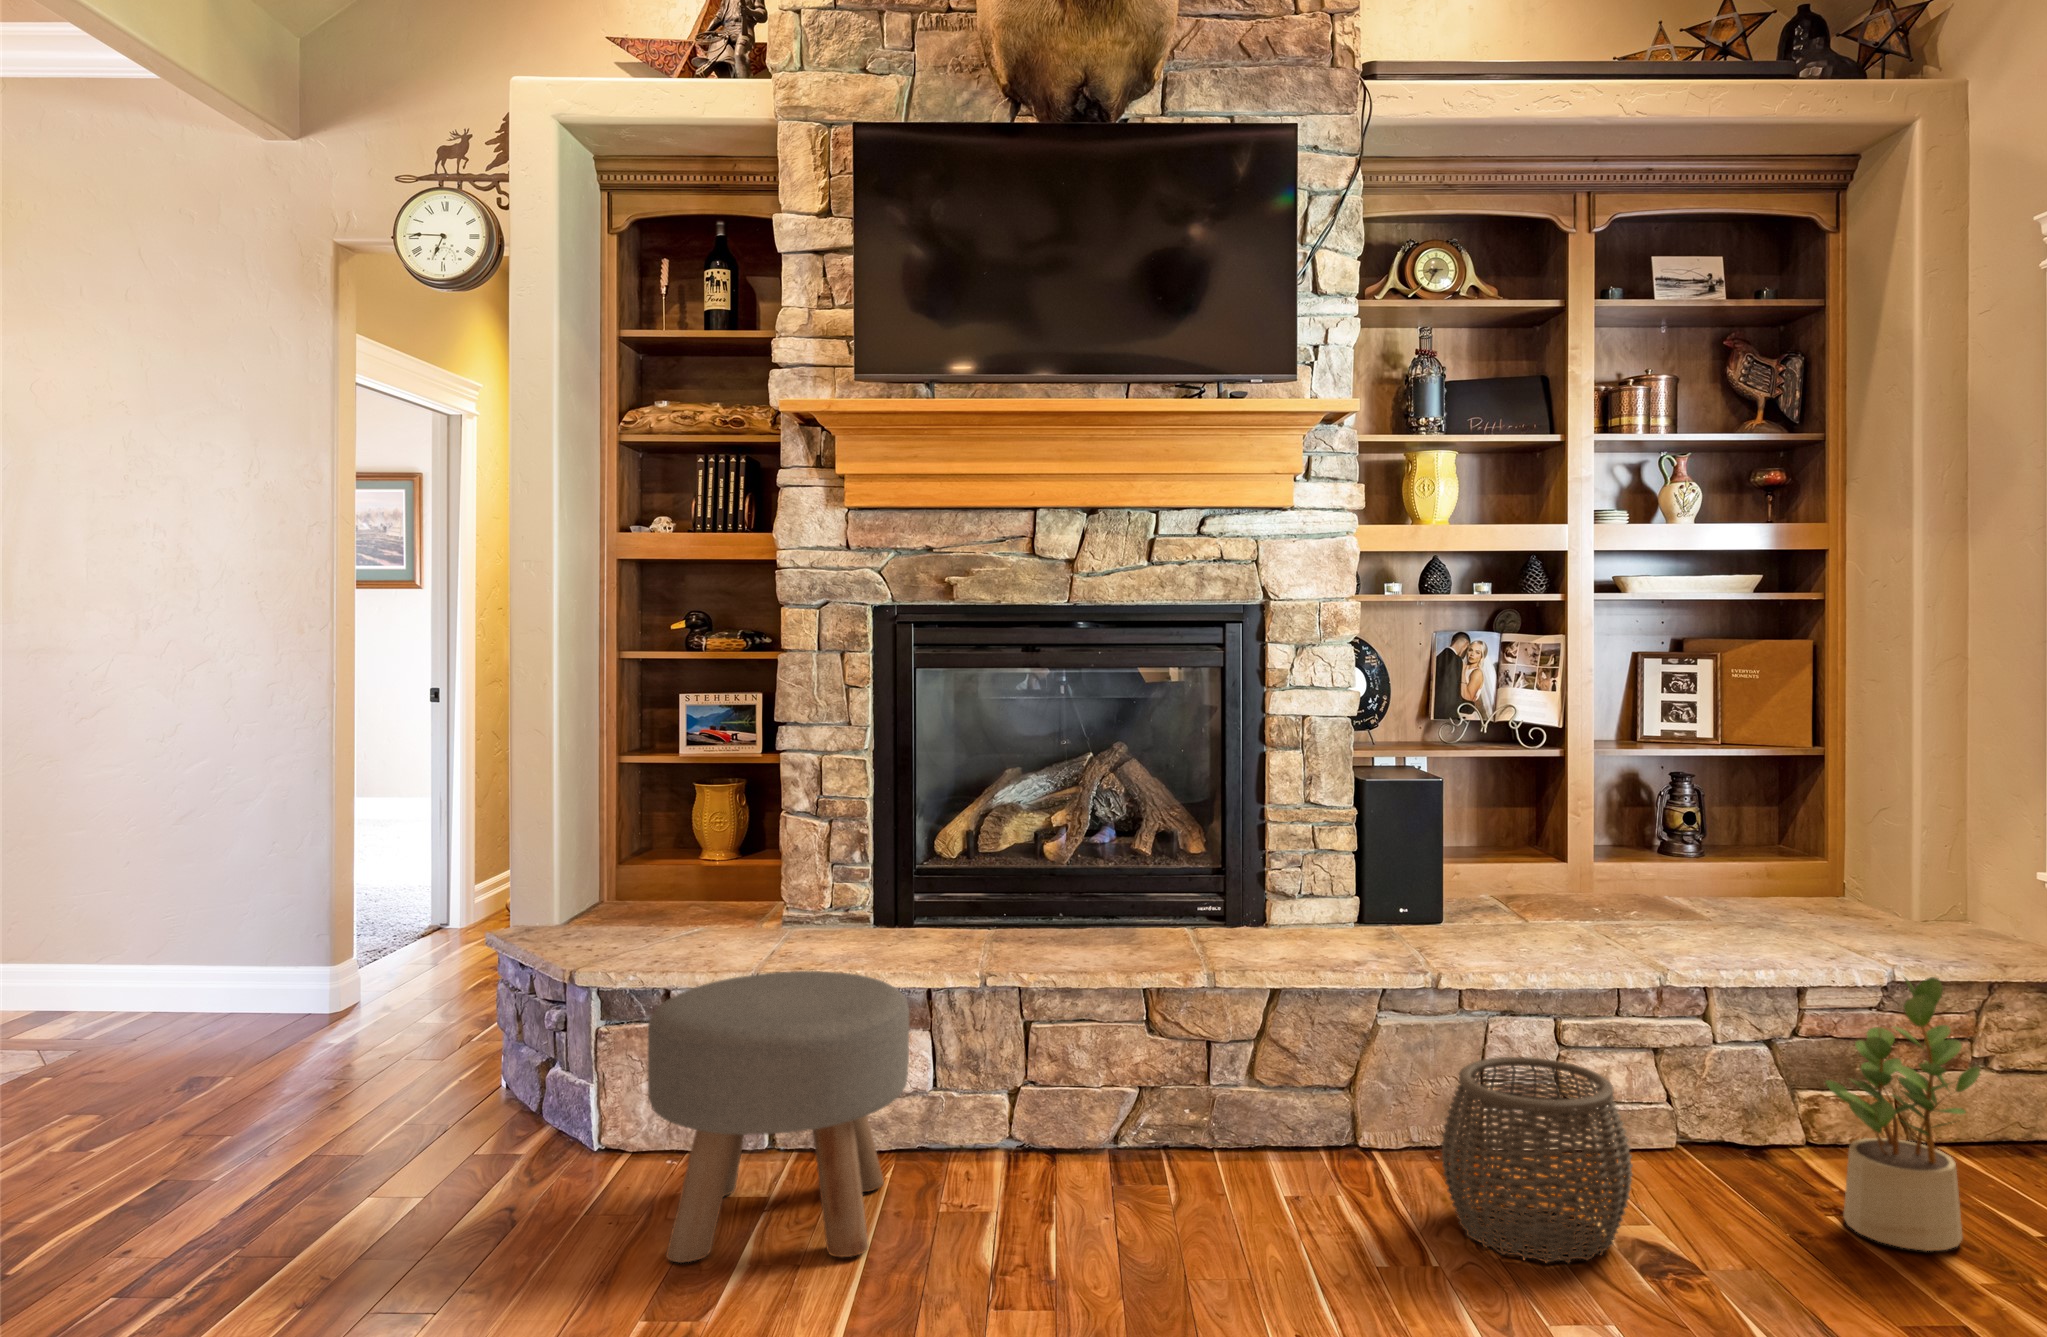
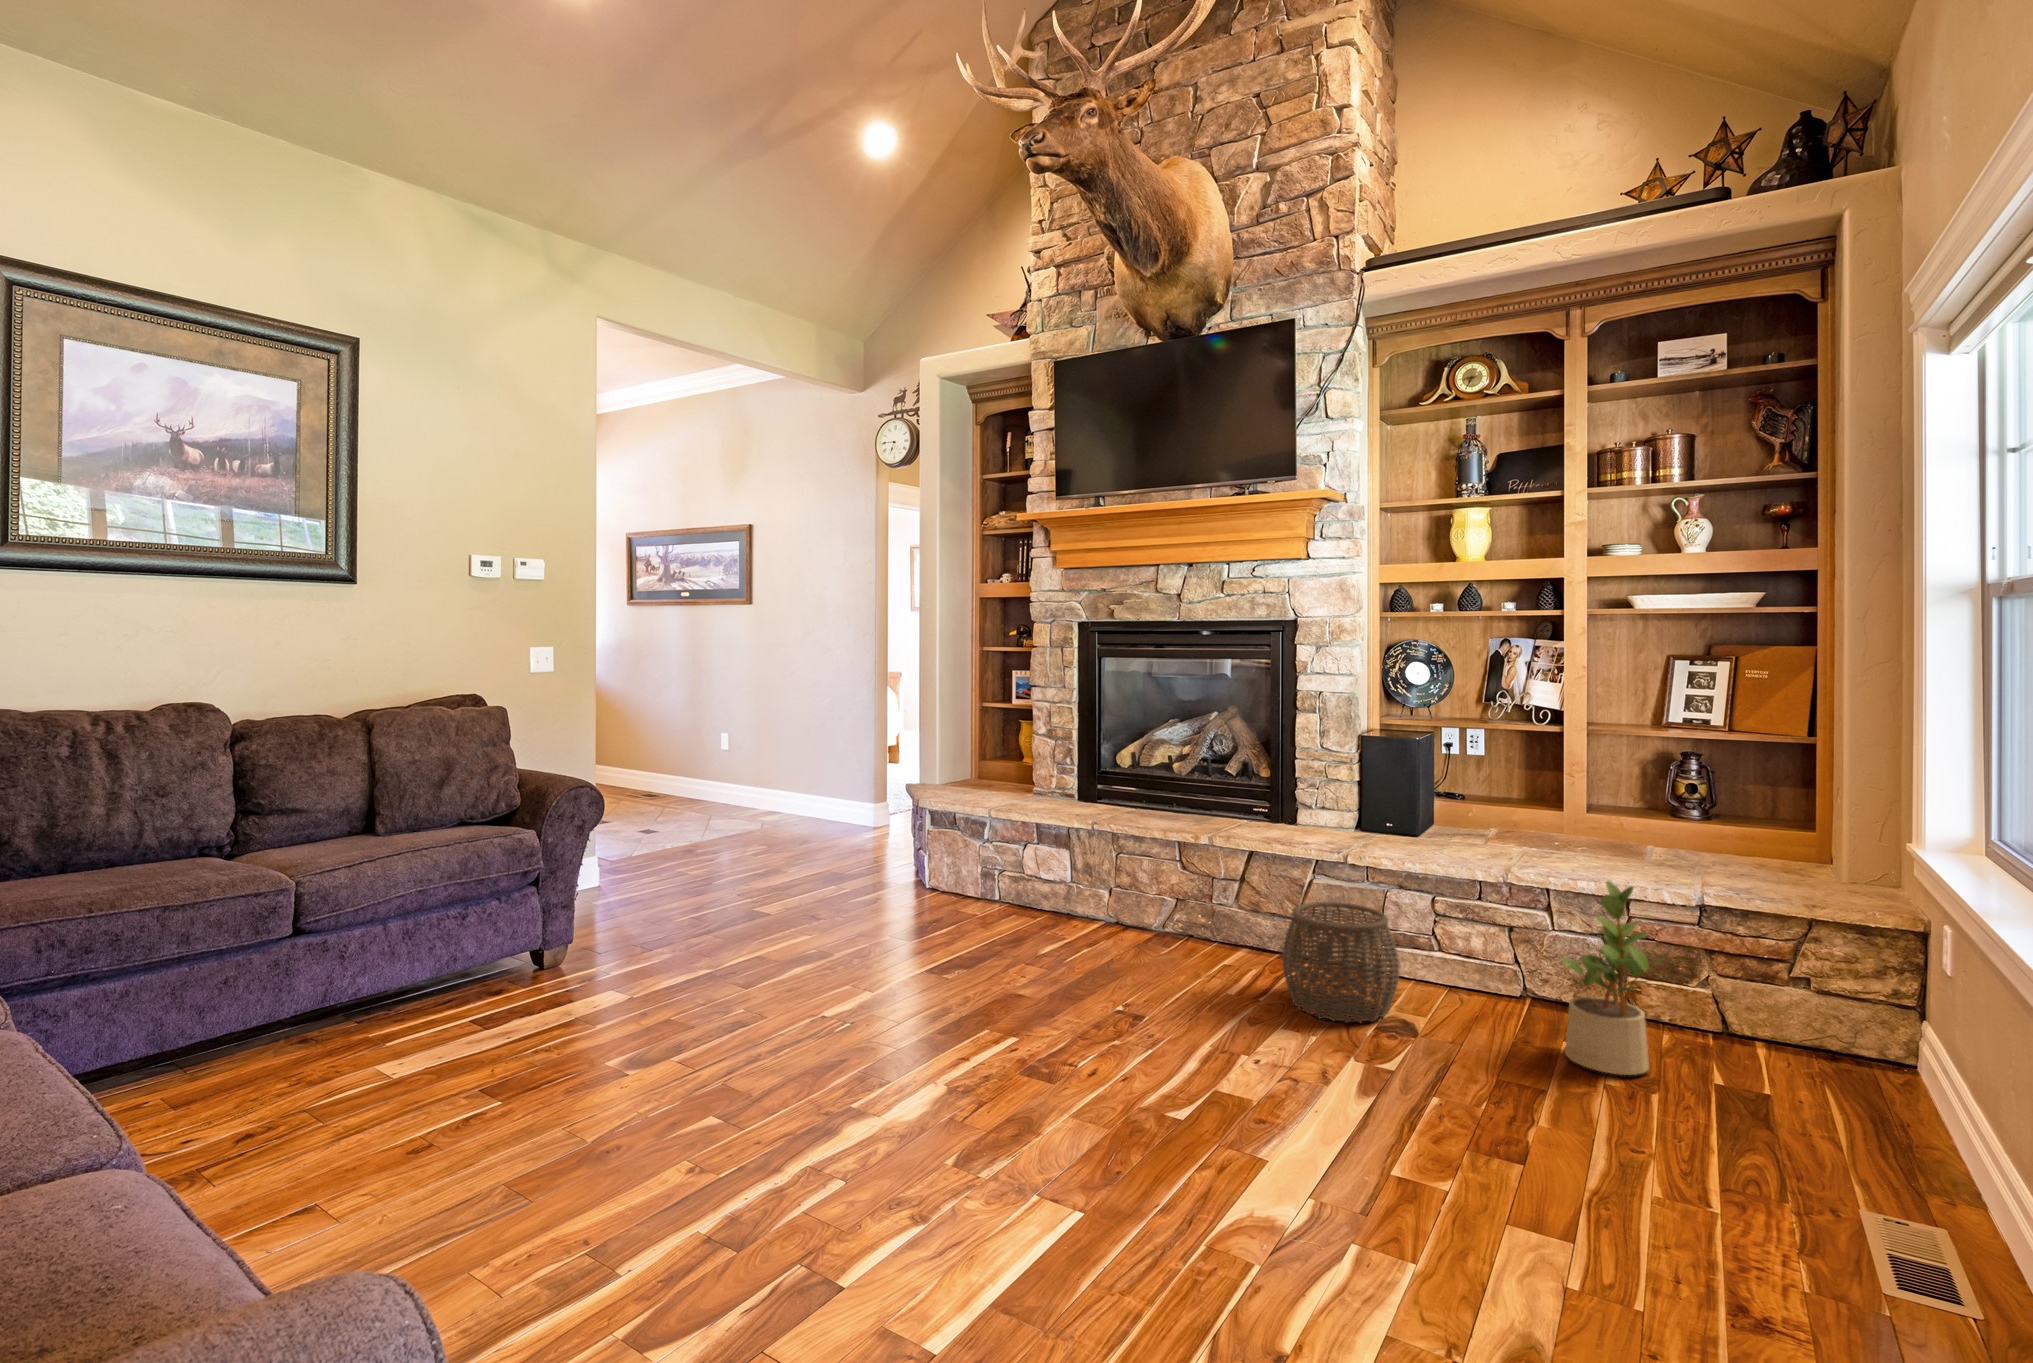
ottoman: present [648,971,909,1263] -> none [907,809,1032,942]

